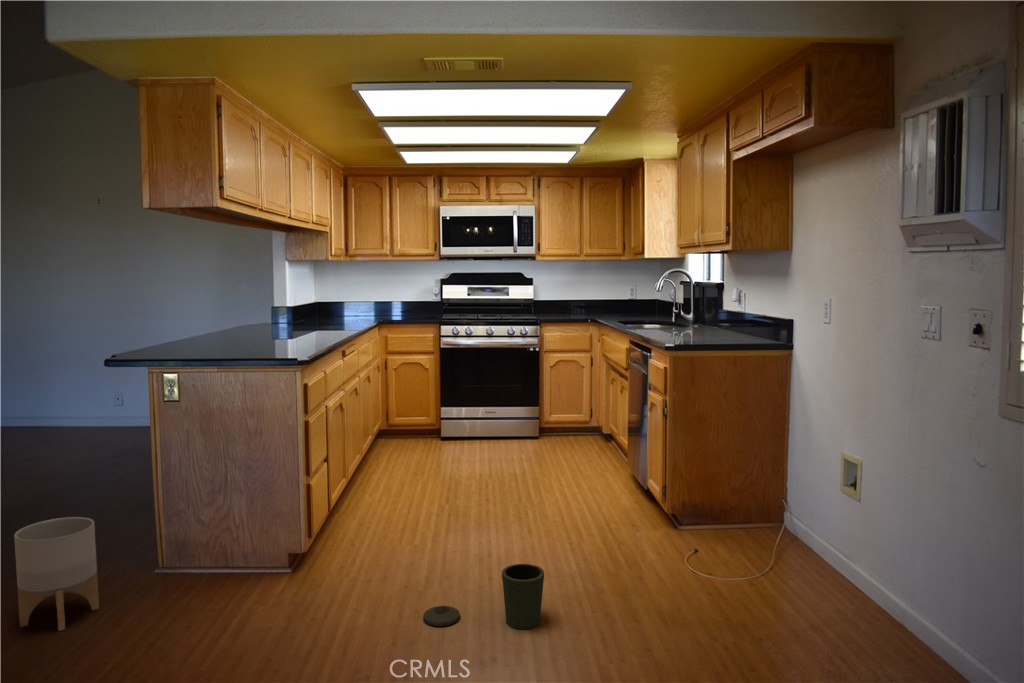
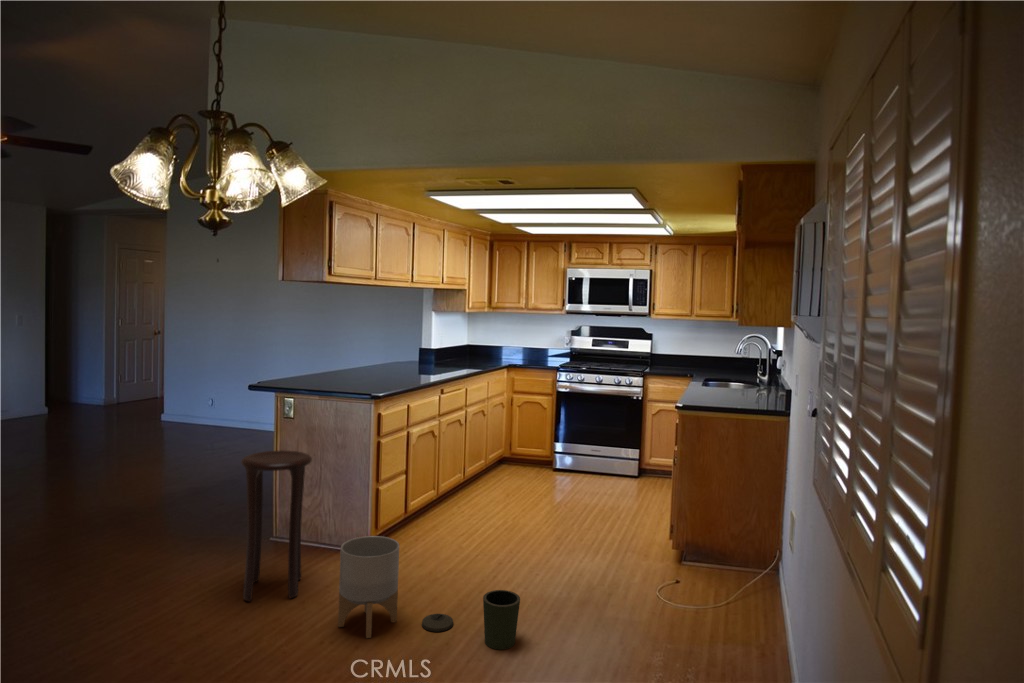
stool: none [148,441,245,642] -> present [241,450,312,601]
planter: present [14,517,99,631] -> present [338,536,399,638]

